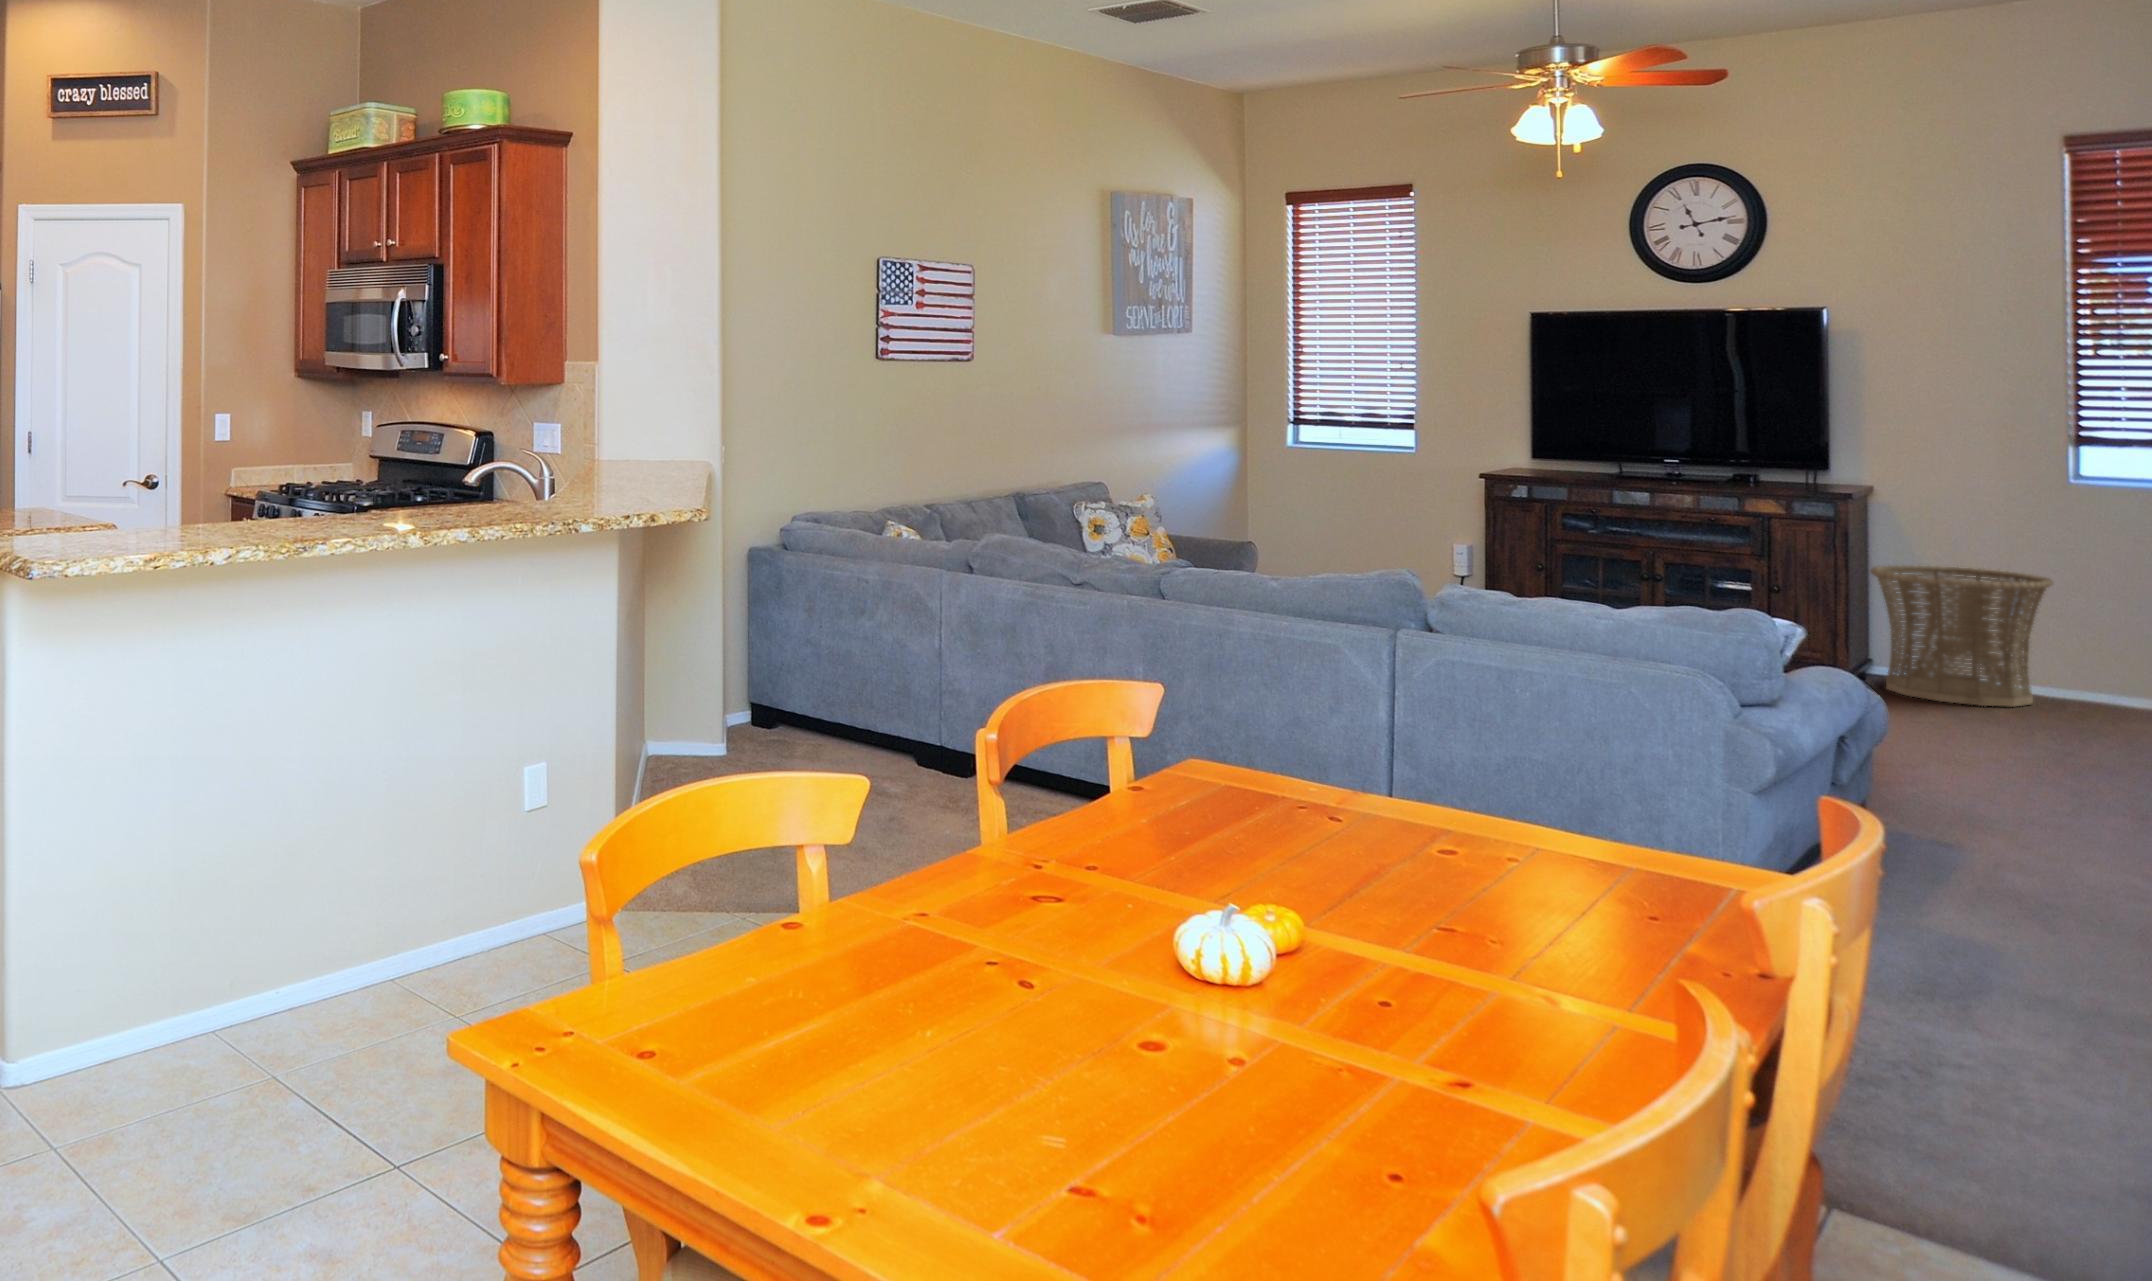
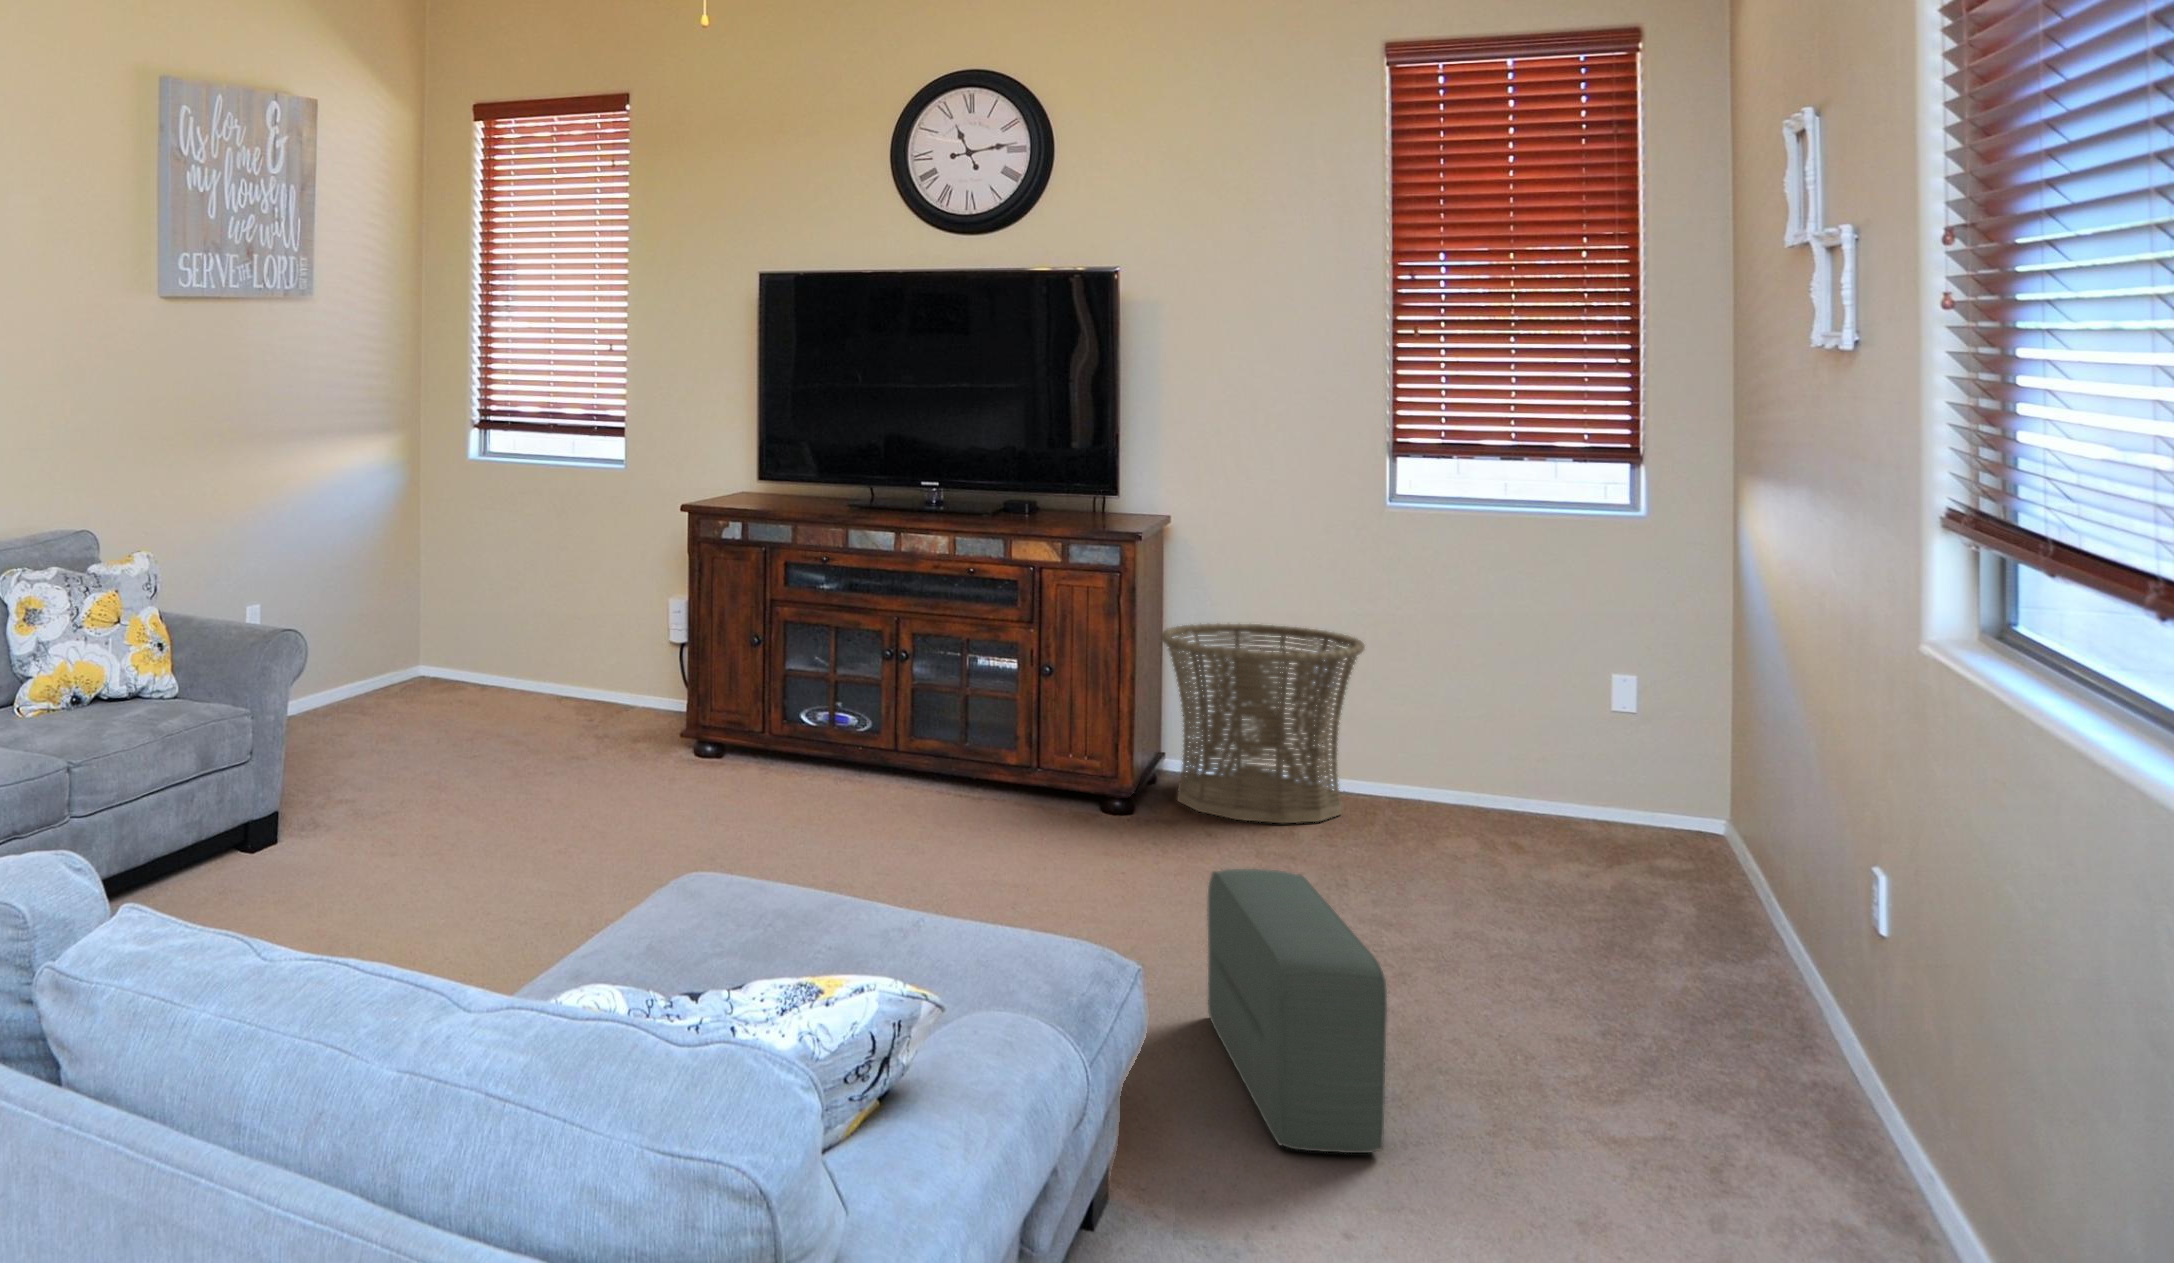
pouf: none [1928,693,2066,844] -> present [1207,869,1387,1153]

